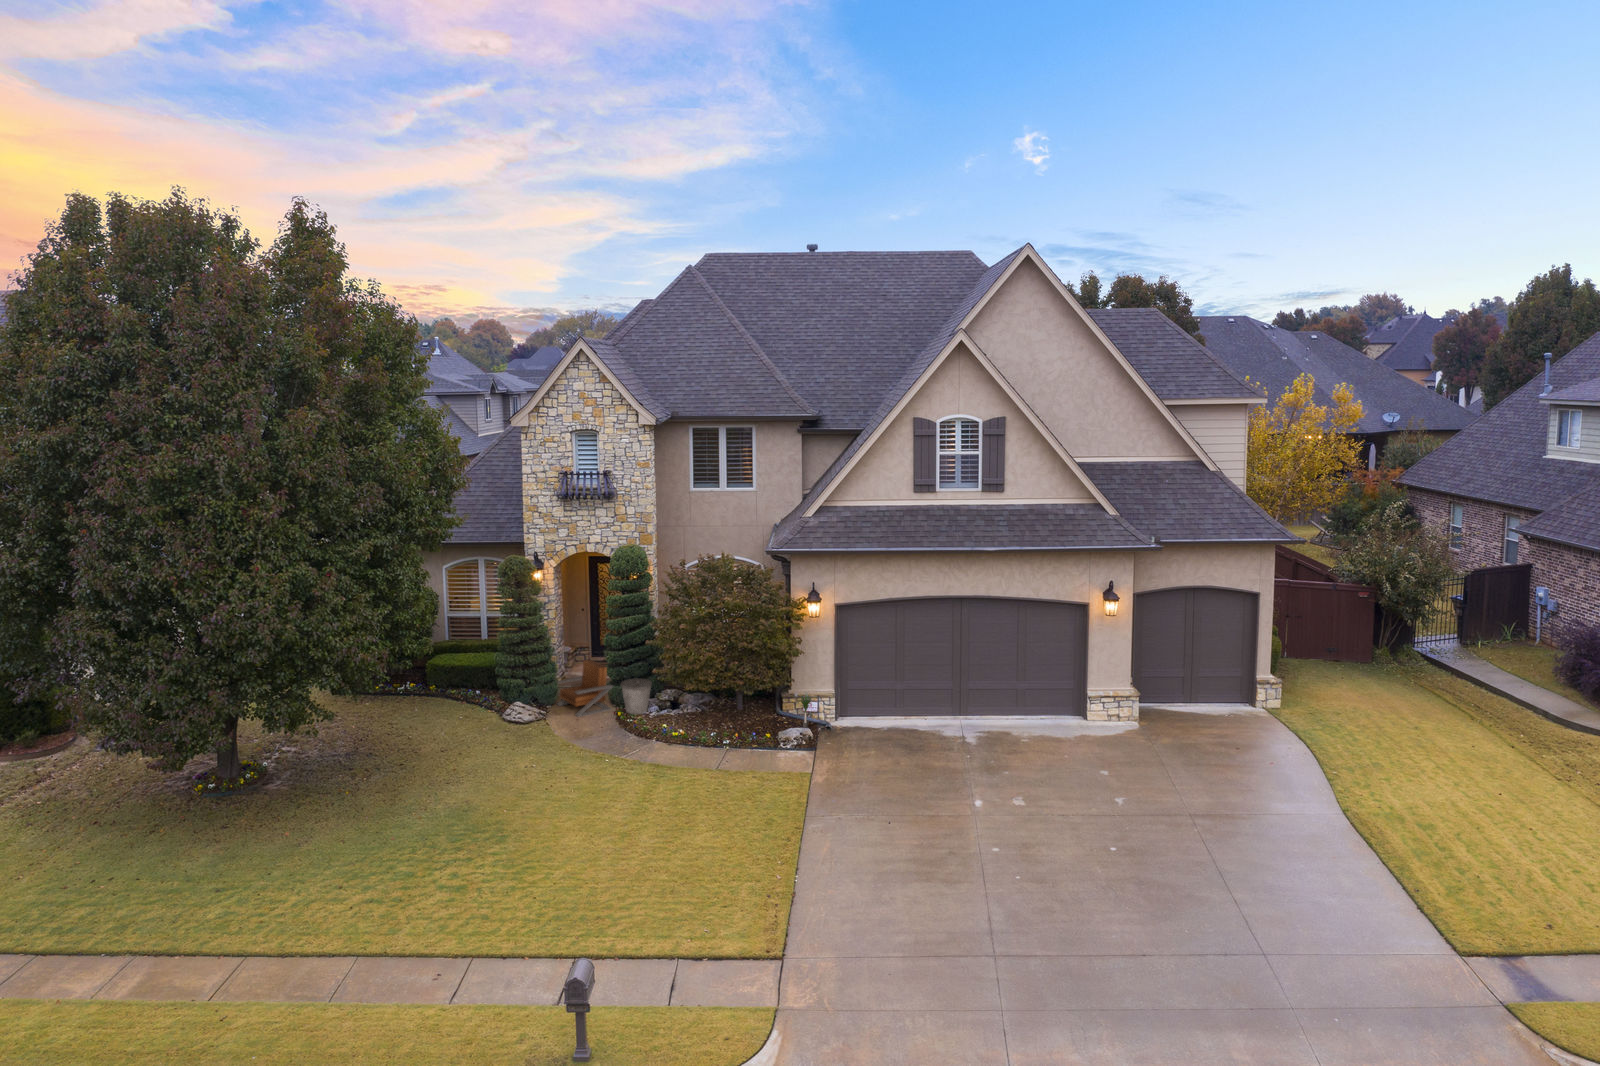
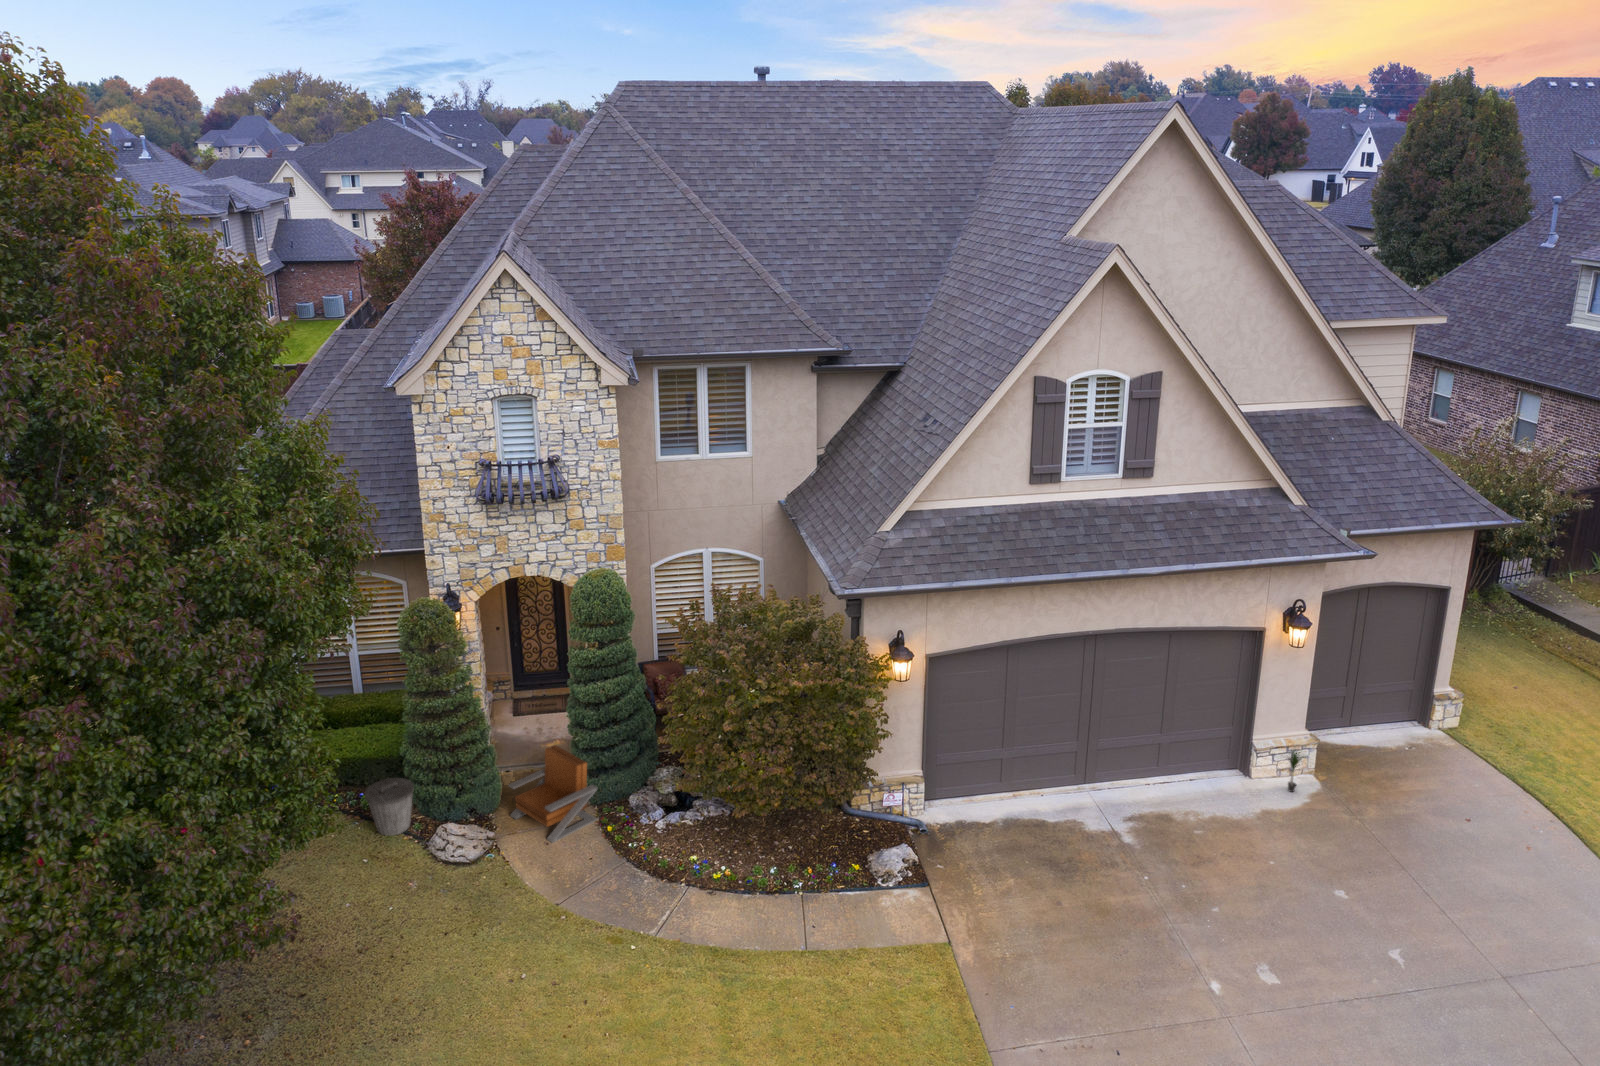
trash can: present [621,678,652,714] -> present [365,778,414,836]
potted plant: present [801,696,811,728] -> present [1288,752,1302,792]

